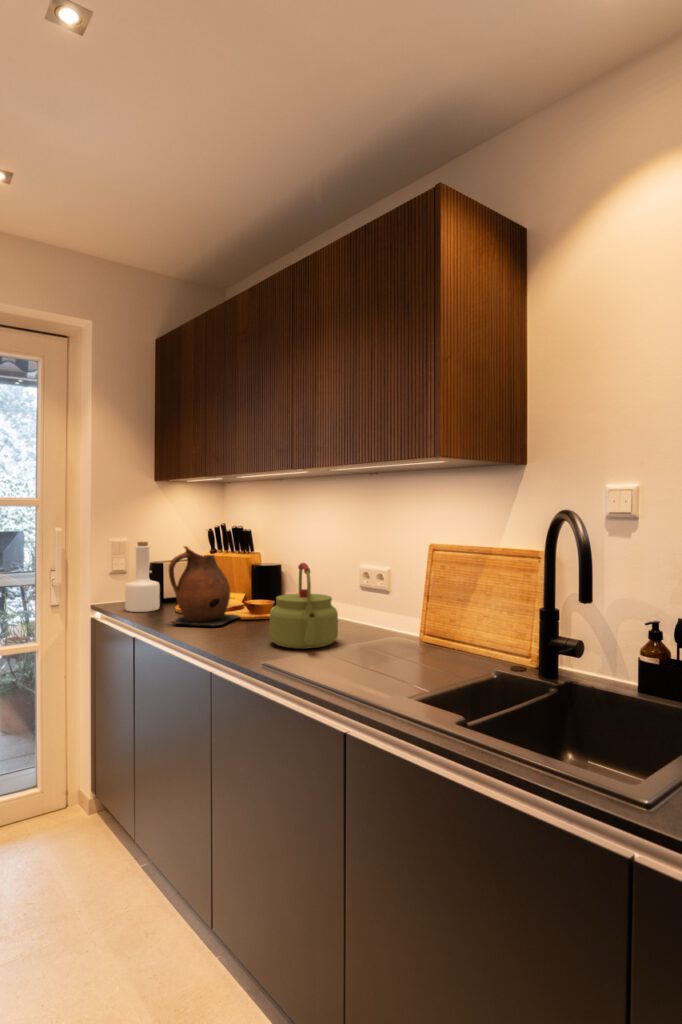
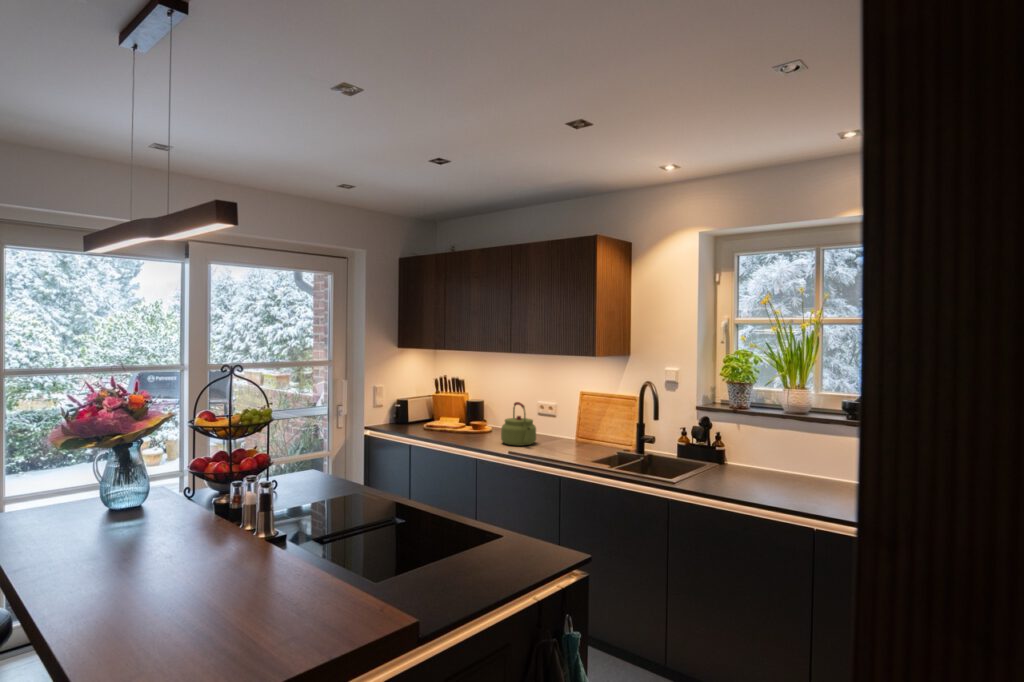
bottle: present [125,542,160,612] -> none [394,388,414,430]
ceramic pitcher: present [169,546,240,626] -> none [433,392,469,437]

